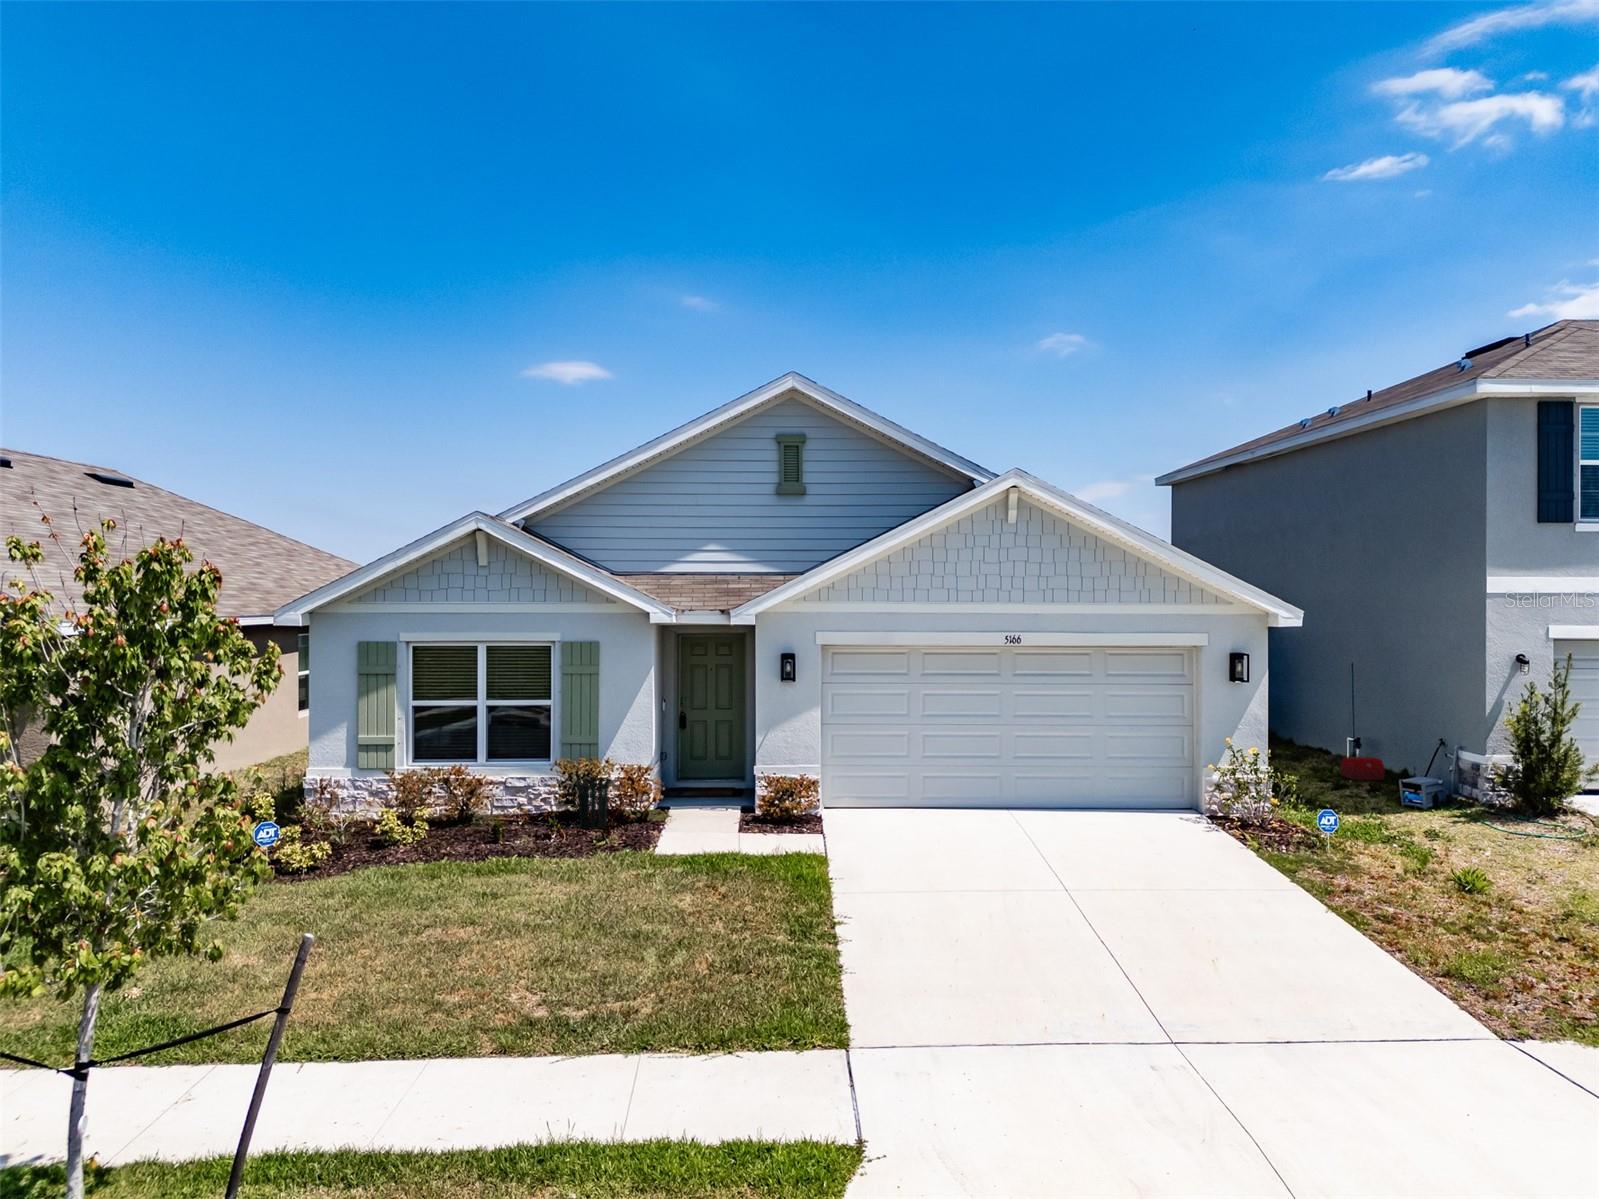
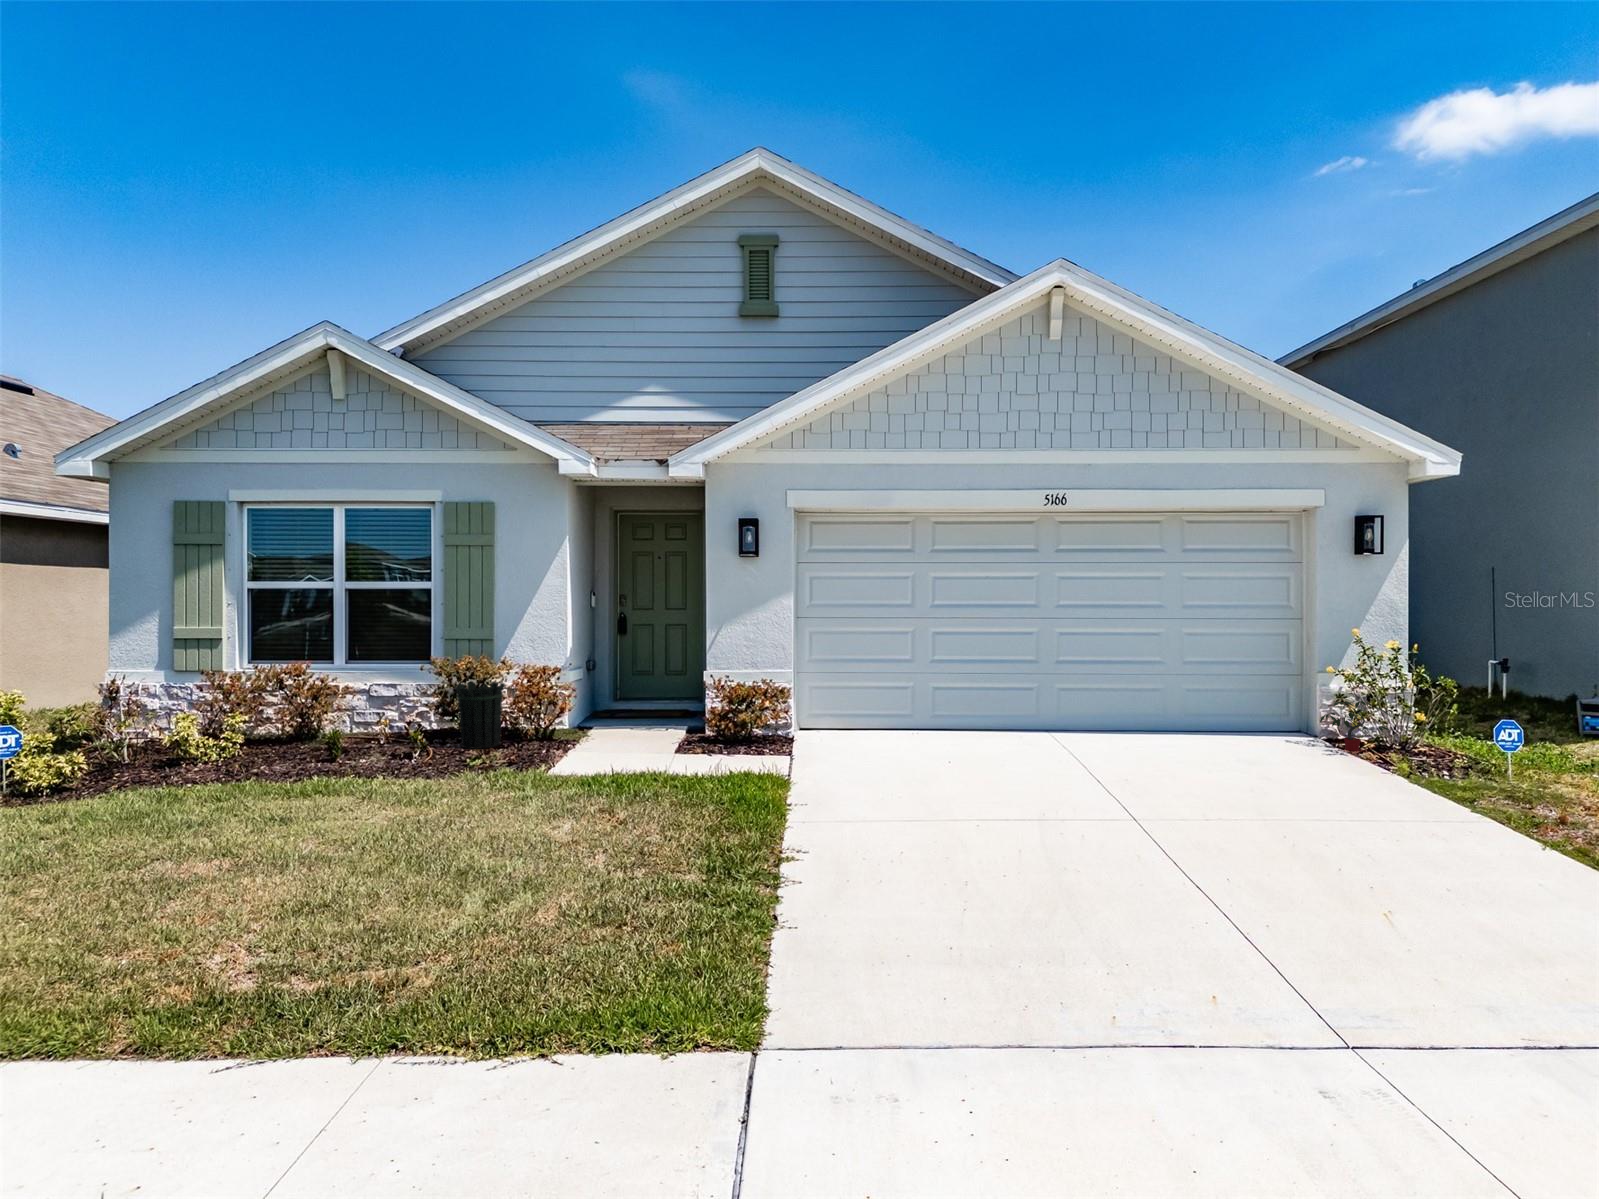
toolbox: present [1341,753,1385,780] -> none [1482,673,1544,707]
potted plant: none [1205,789,1256,826] -> present [1320,701,1390,751]

